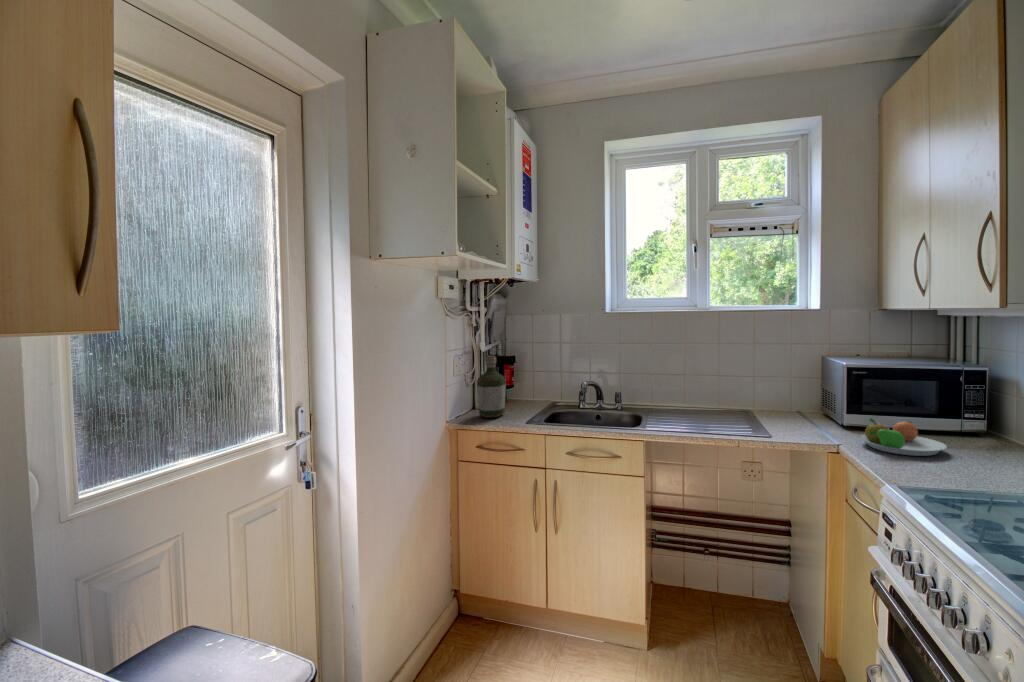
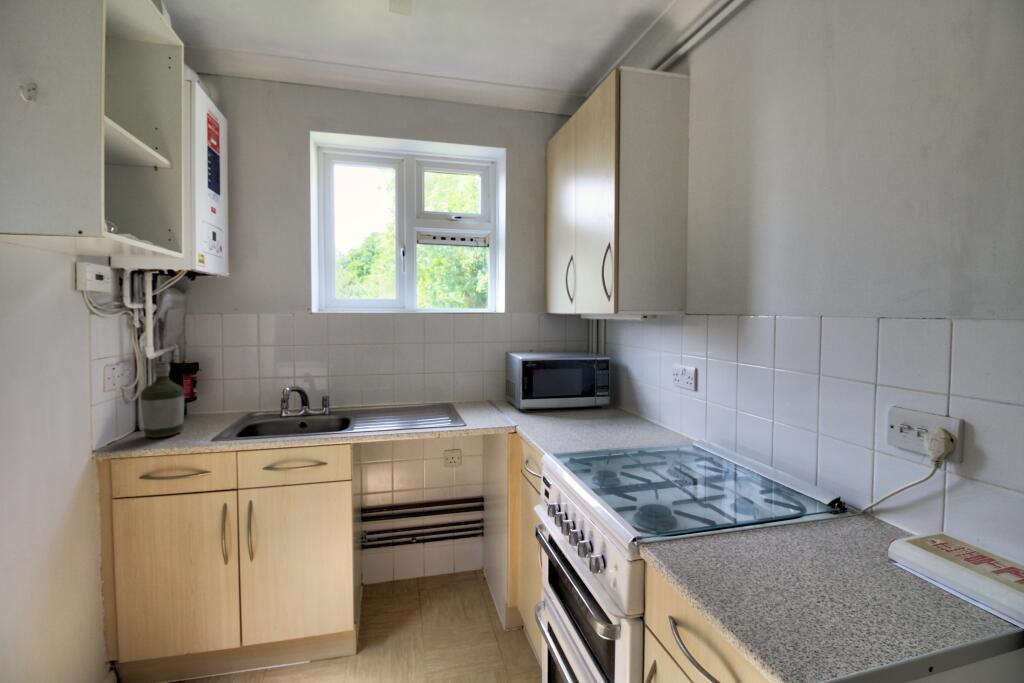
fruit bowl: present [861,419,947,456] -> none [531,402,584,428]

